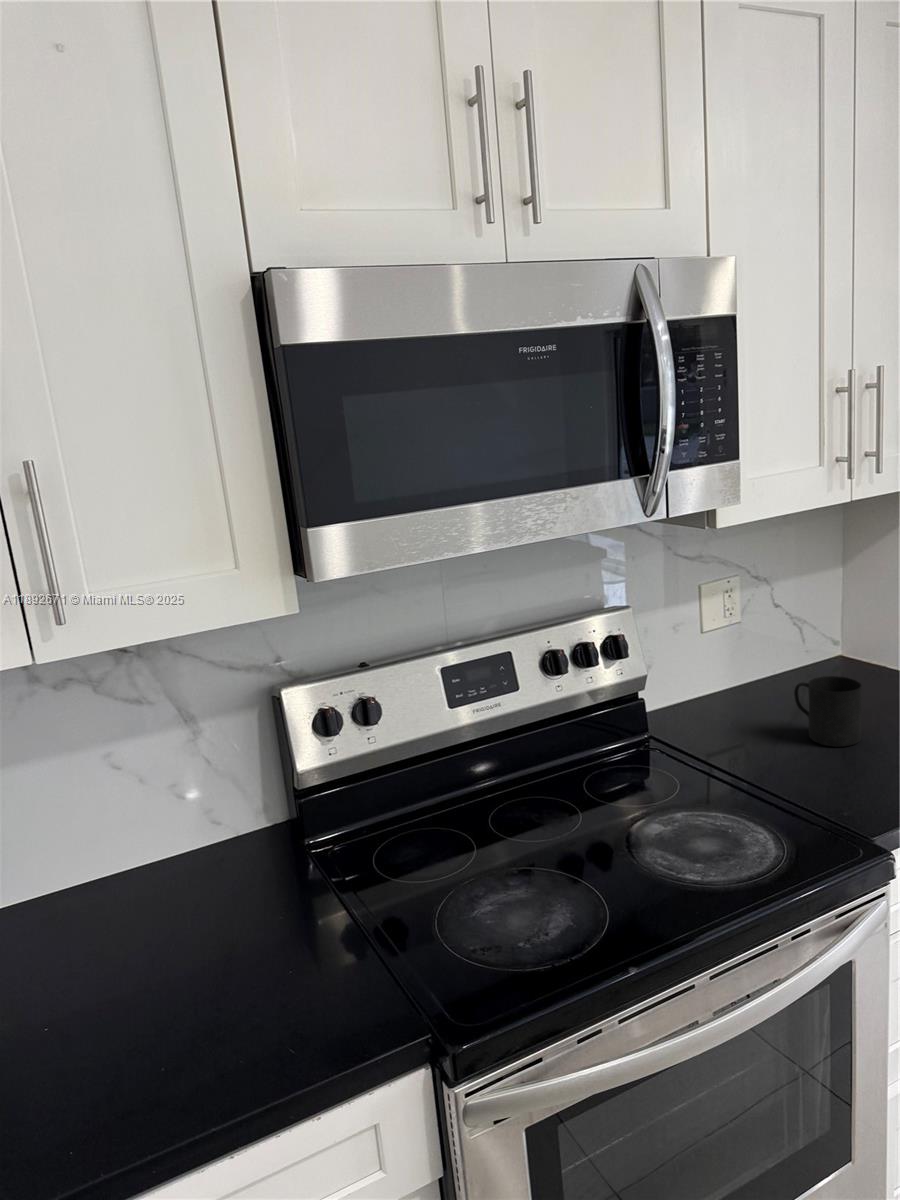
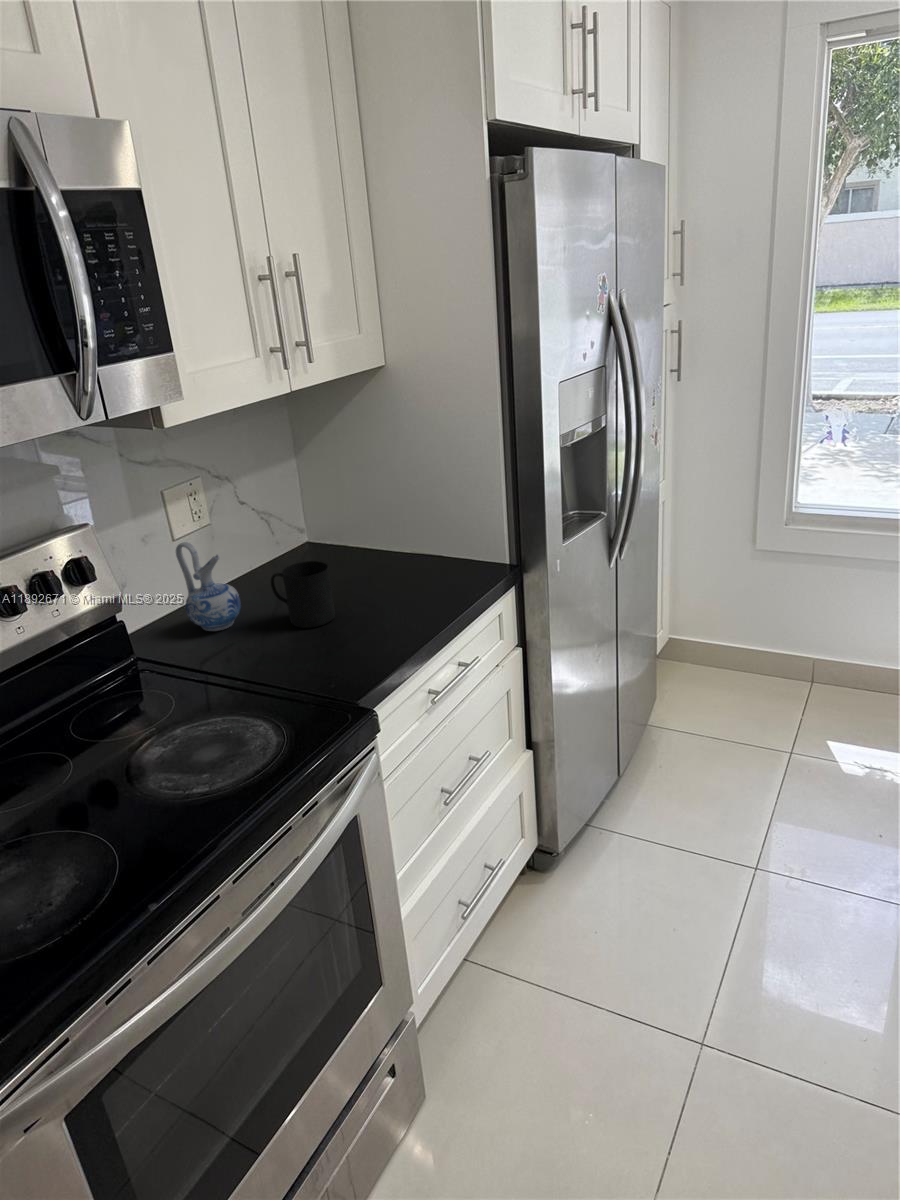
ceramic pitcher: none [704,637,759,728] -> present [176,542,241,631]

